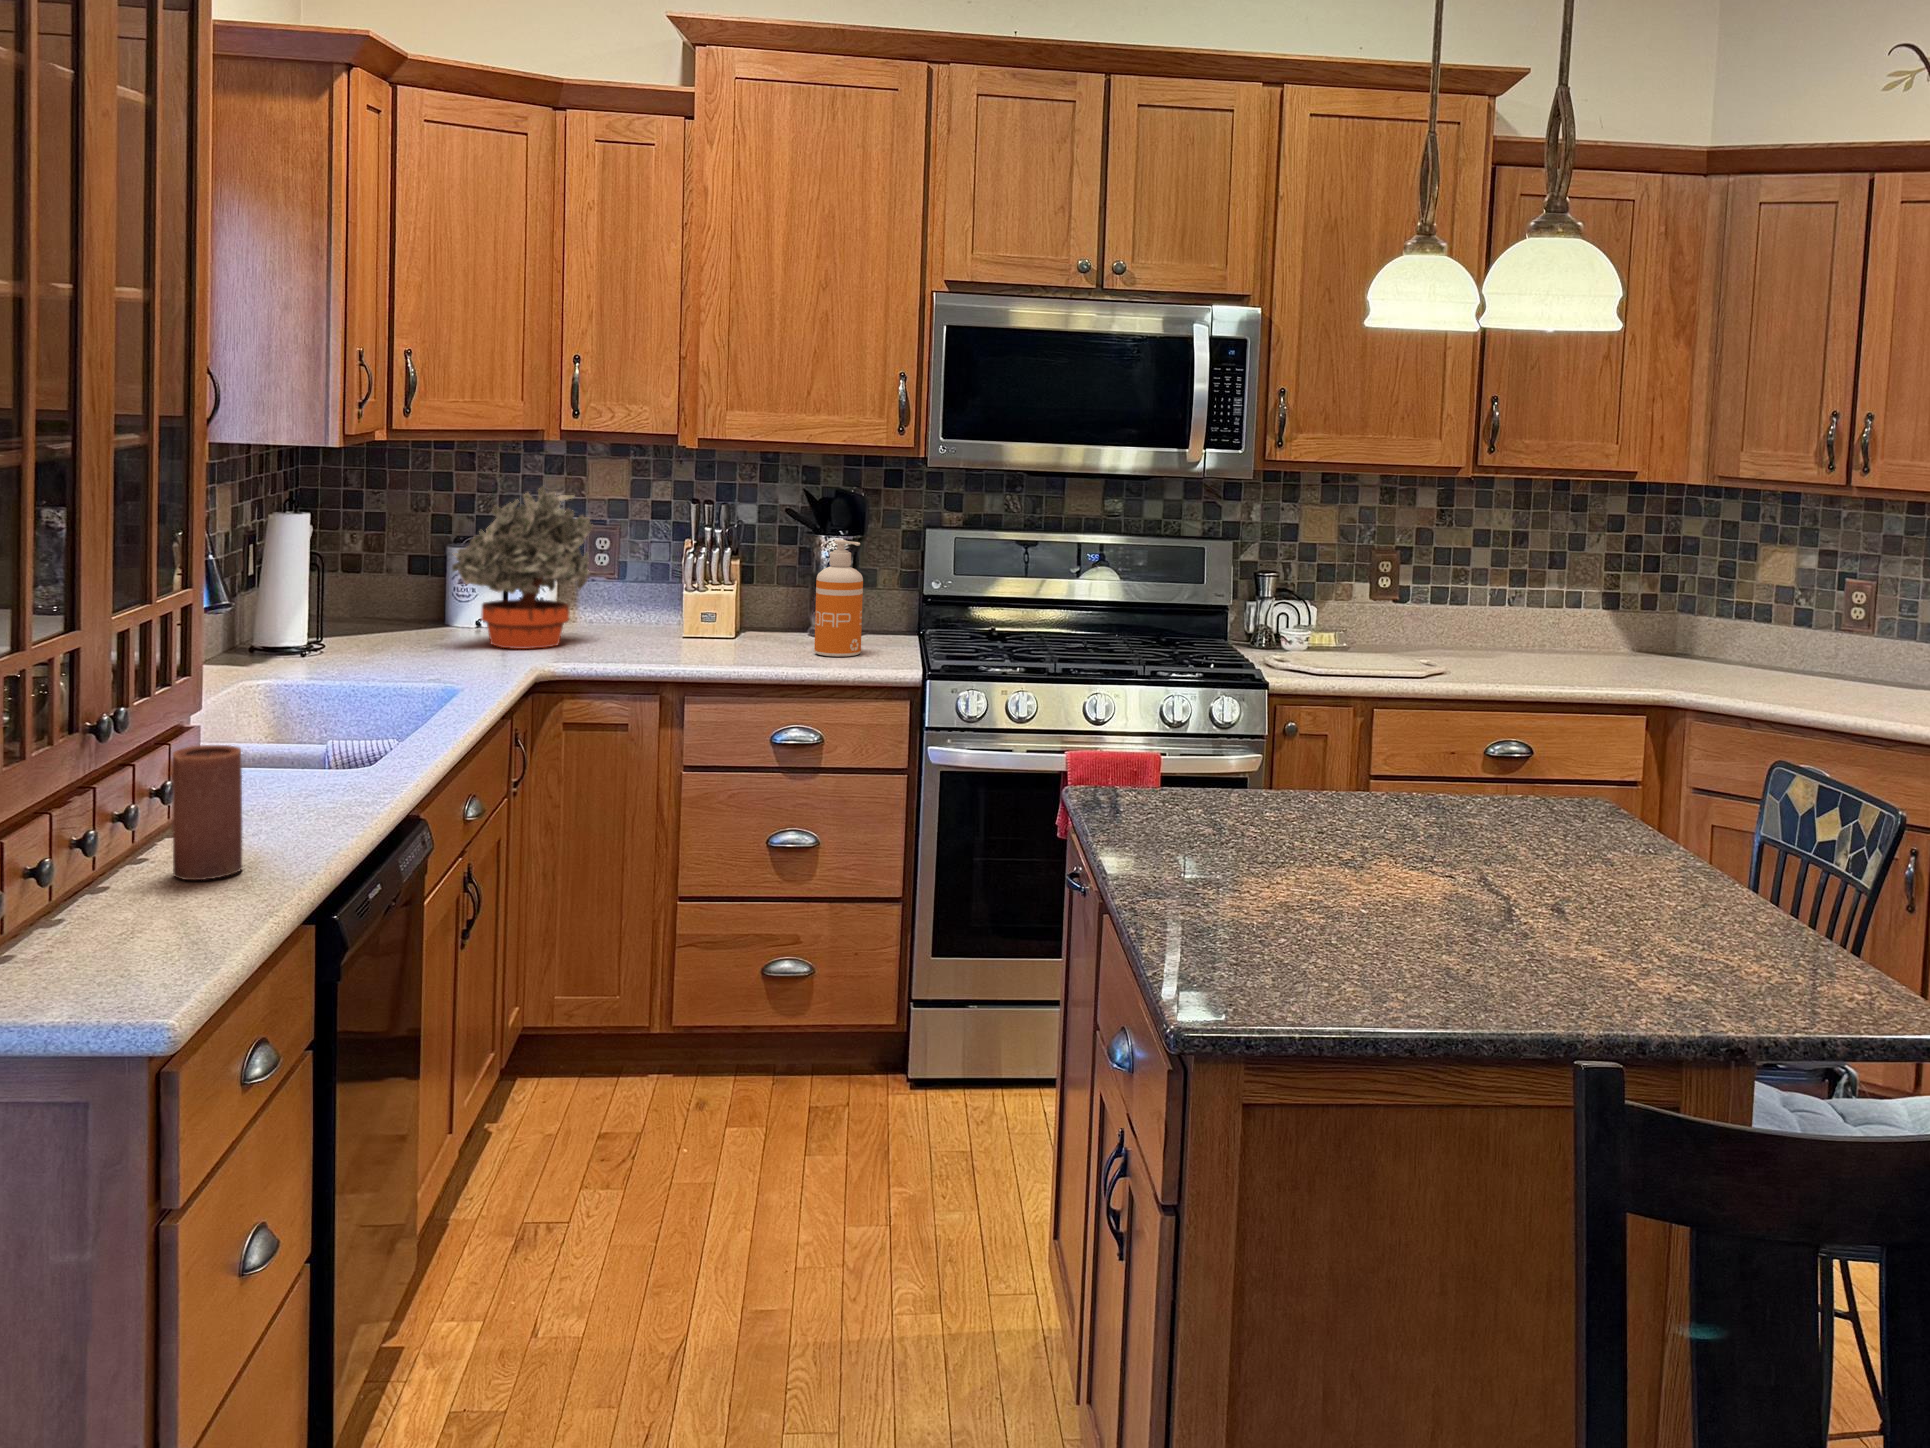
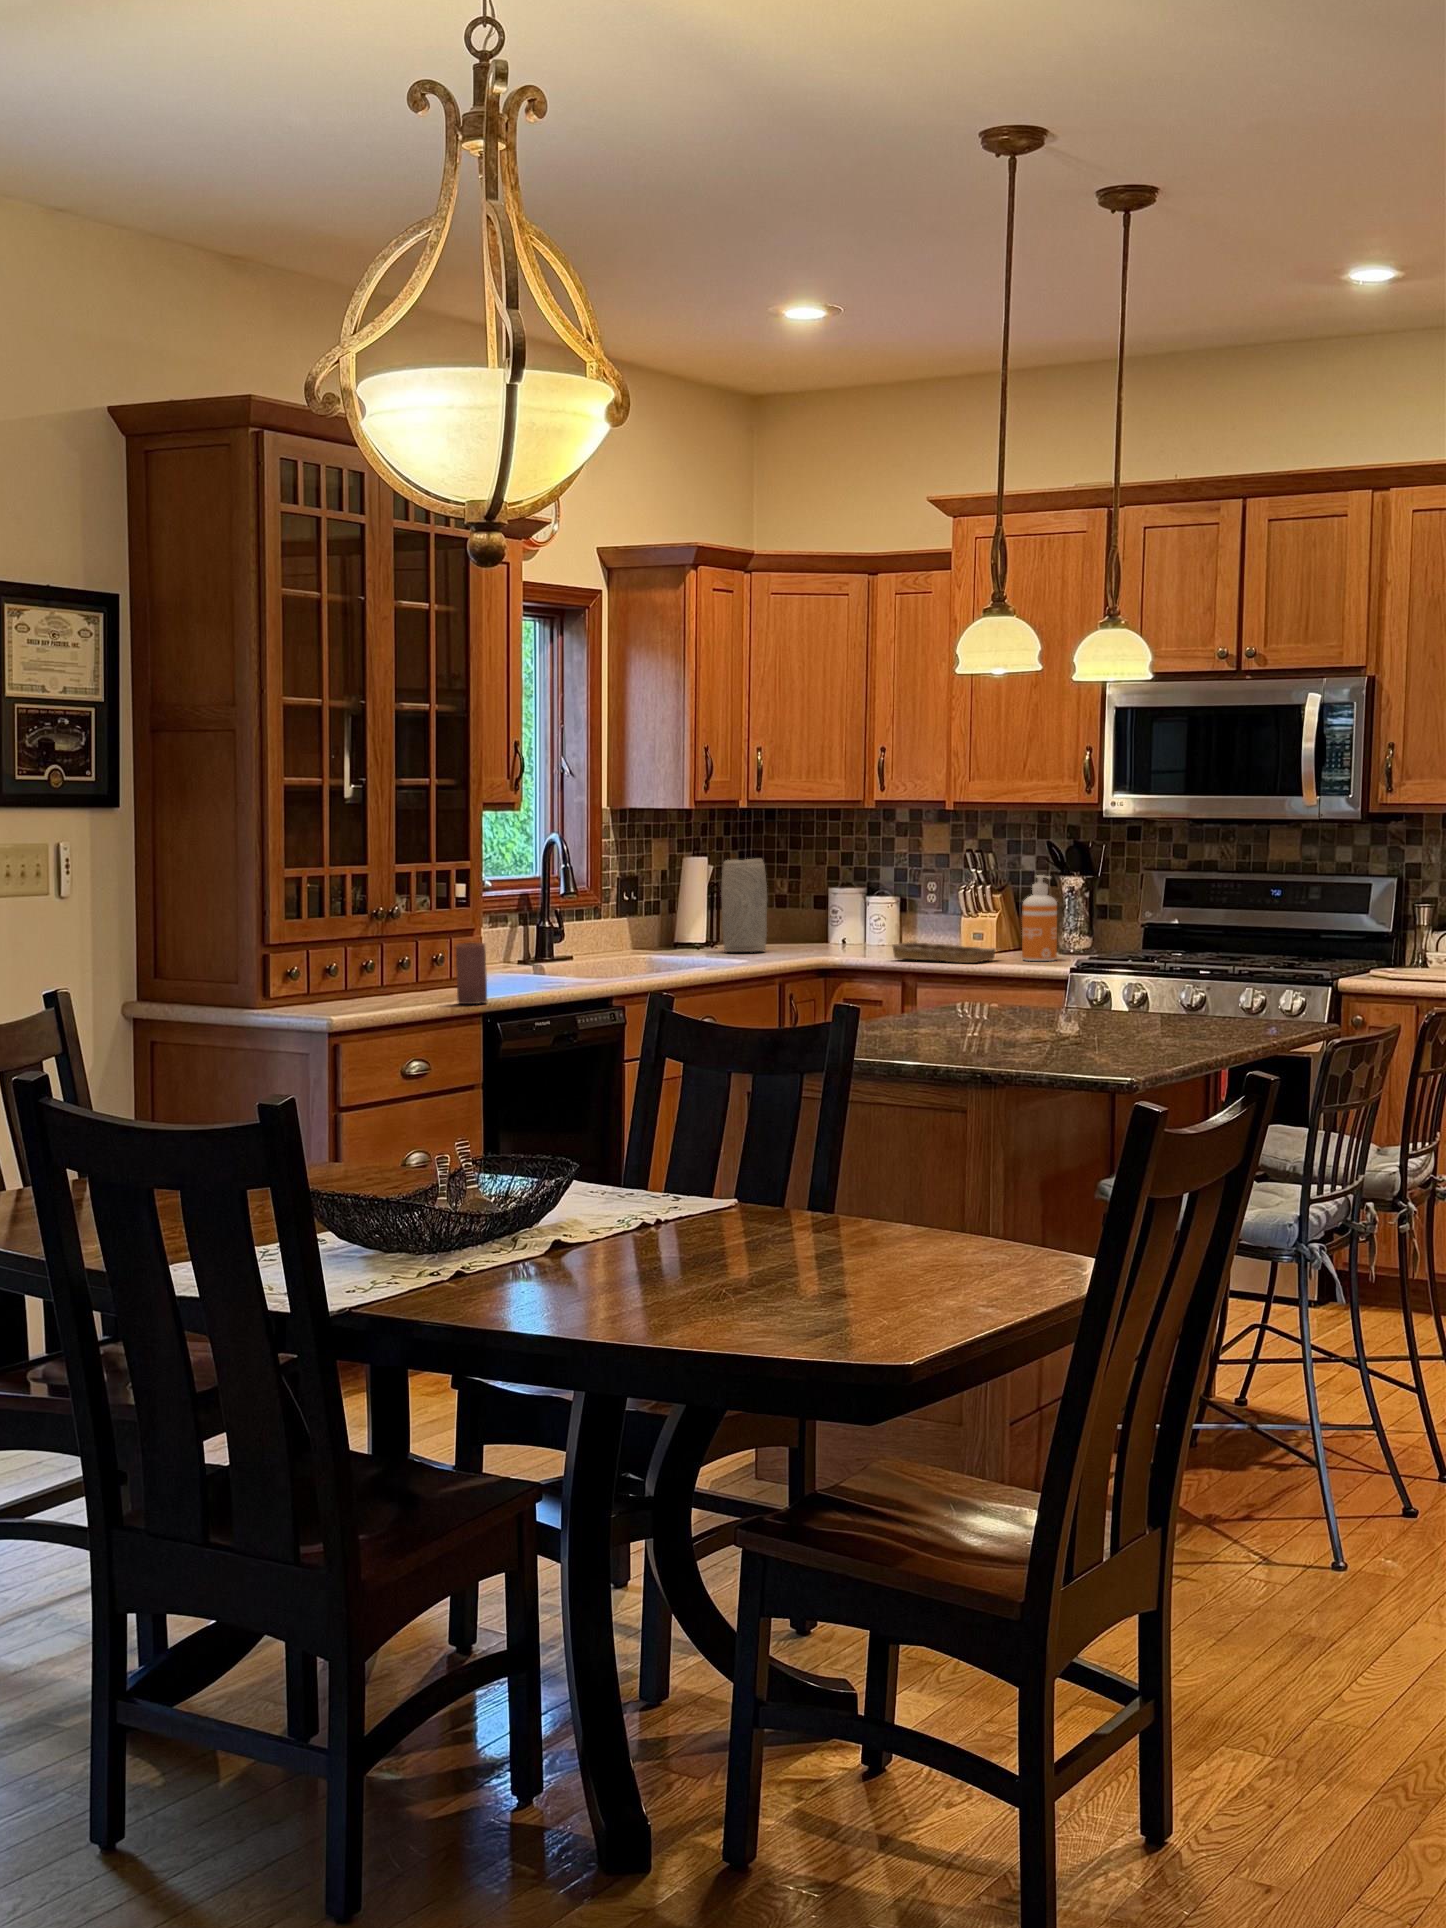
potted plant: present [452,486,592,649] -> none [801,841,901,954]
vase: none [316,510,389,654] -> present [721,859,767,952]
tray: none [636,632,792,666] -> present [892,942,996,963]

